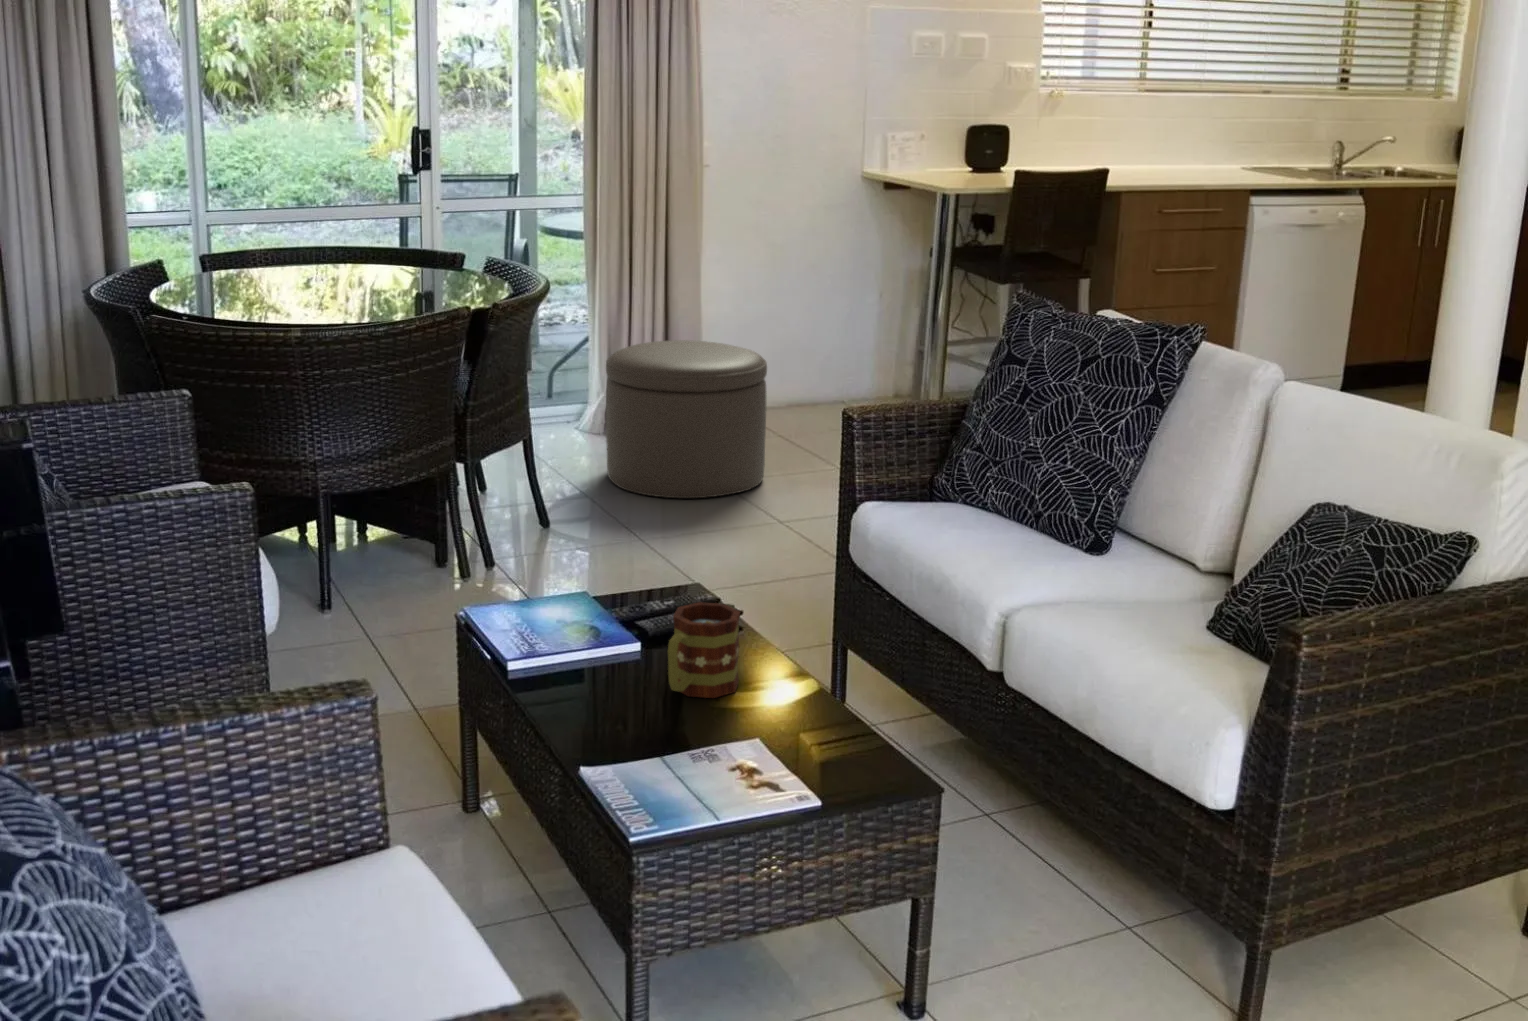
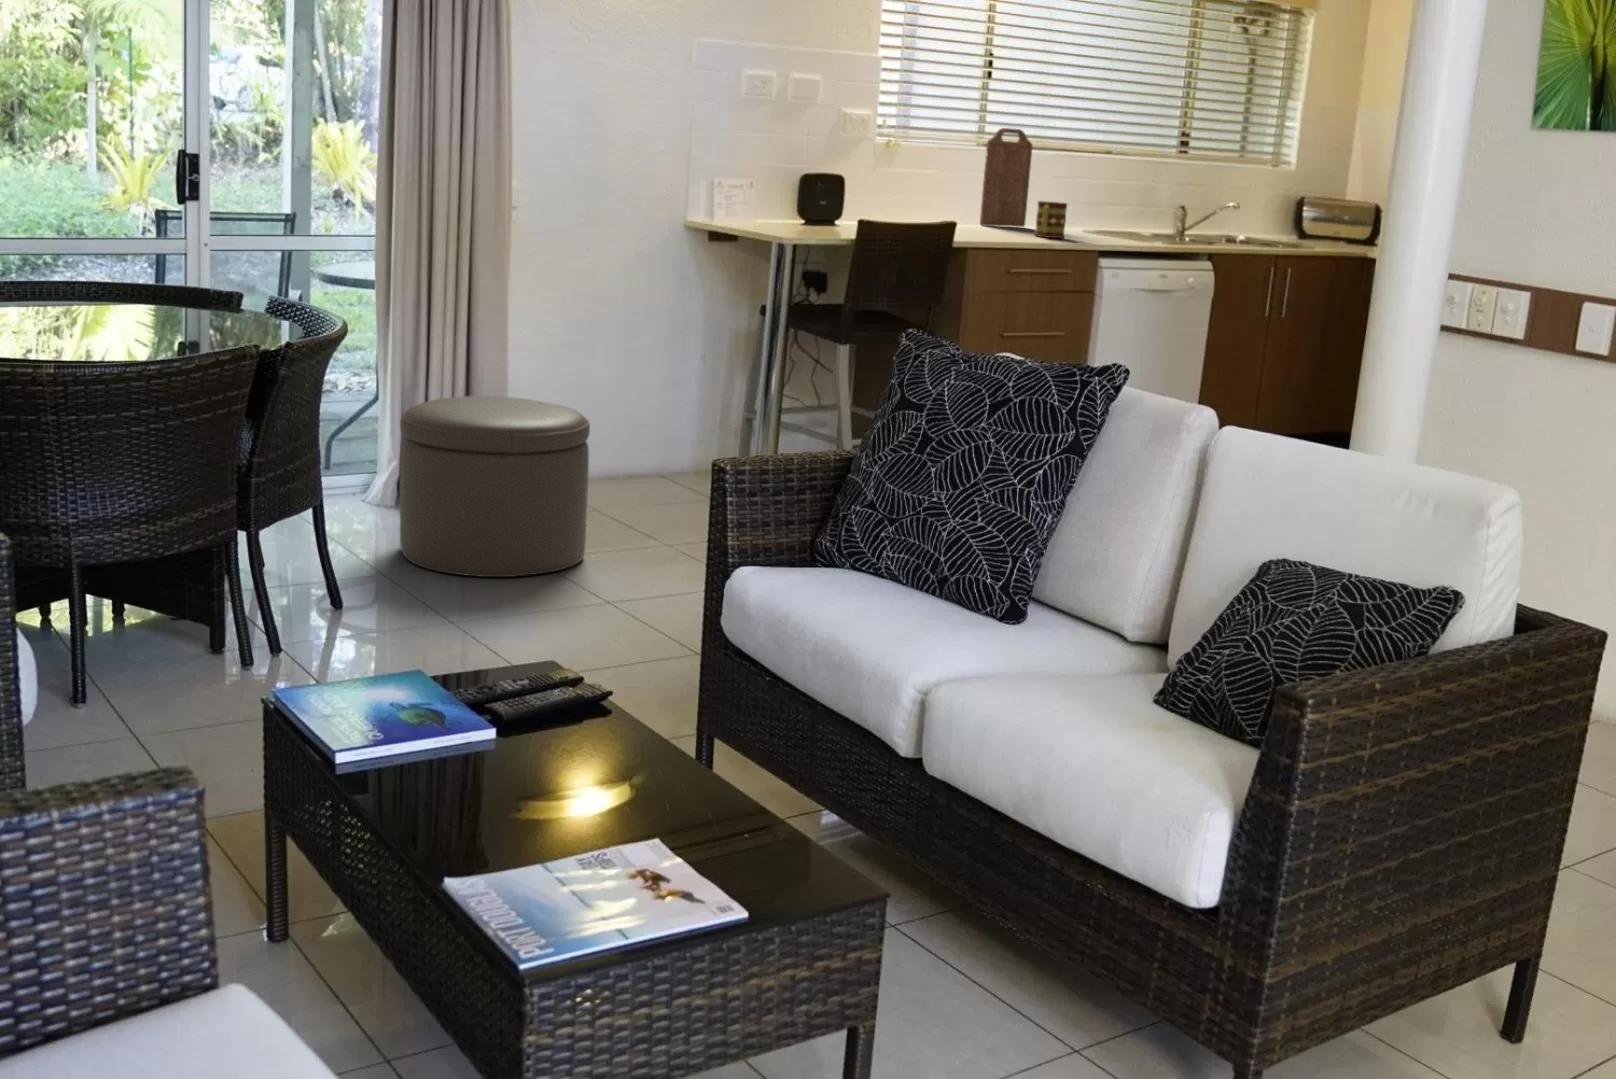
cutting board: none [1137,78,1188,169] -> present [980,128,1032,227]
mug: present [668,602,740,698] -> present [1035,201,1067,238]

